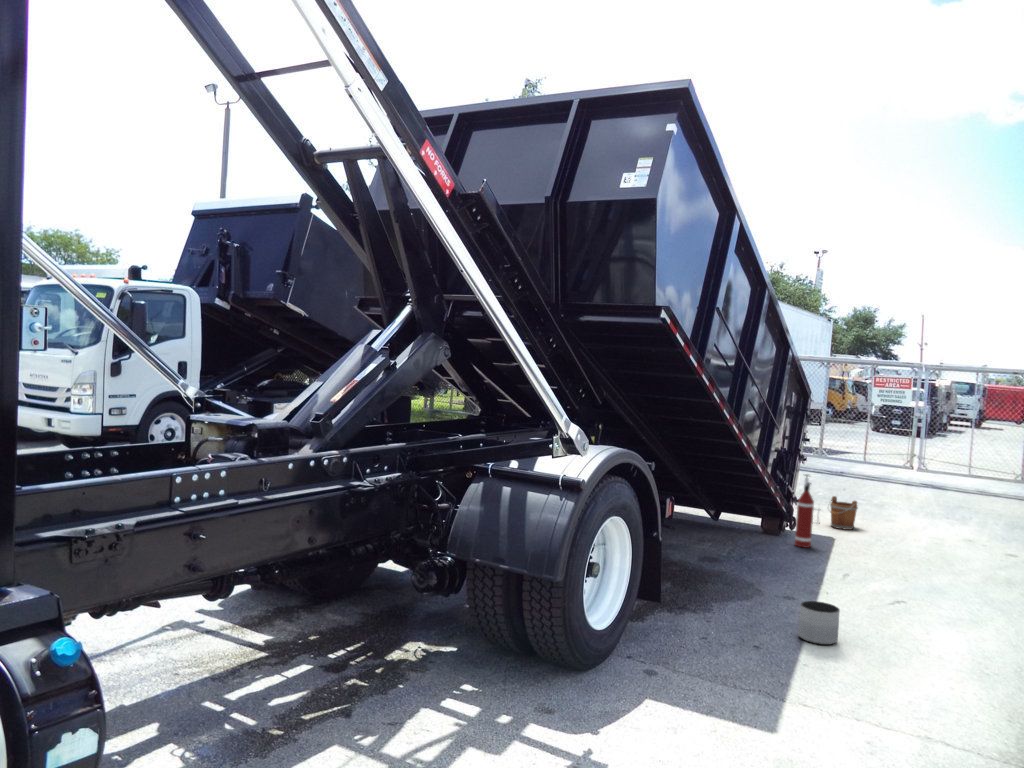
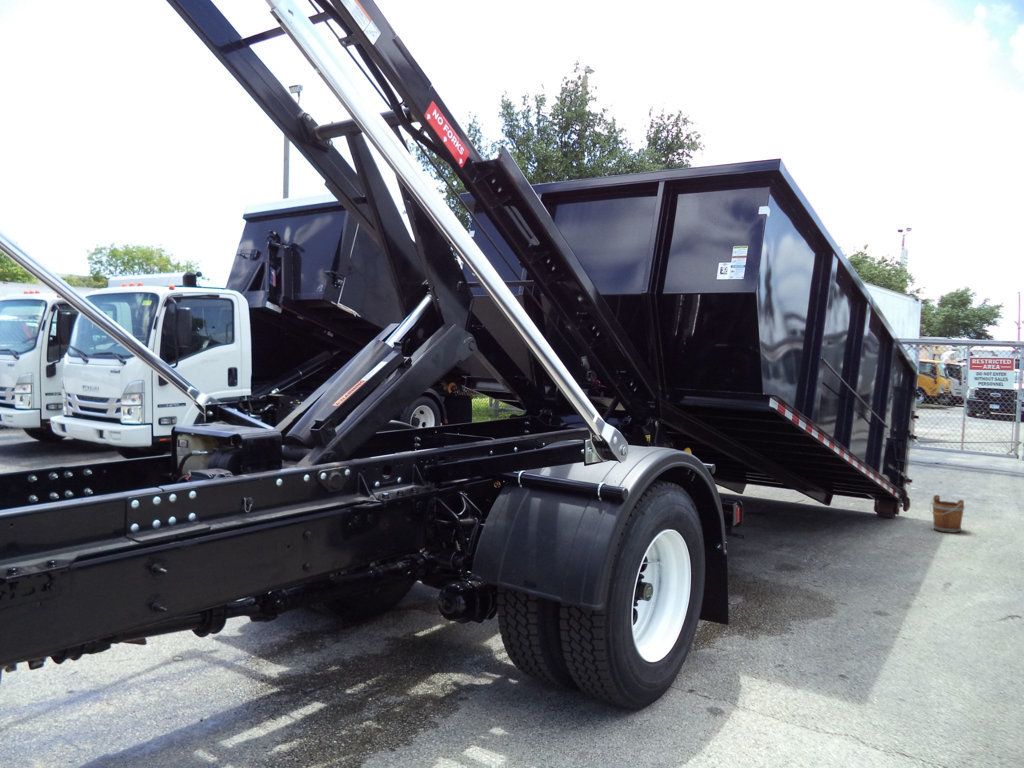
fire extinguisher: present [795,474,820,547] -> none [891,472,921,555]
planter: present [798,601,840,645] -> none [895,623,945,676]

